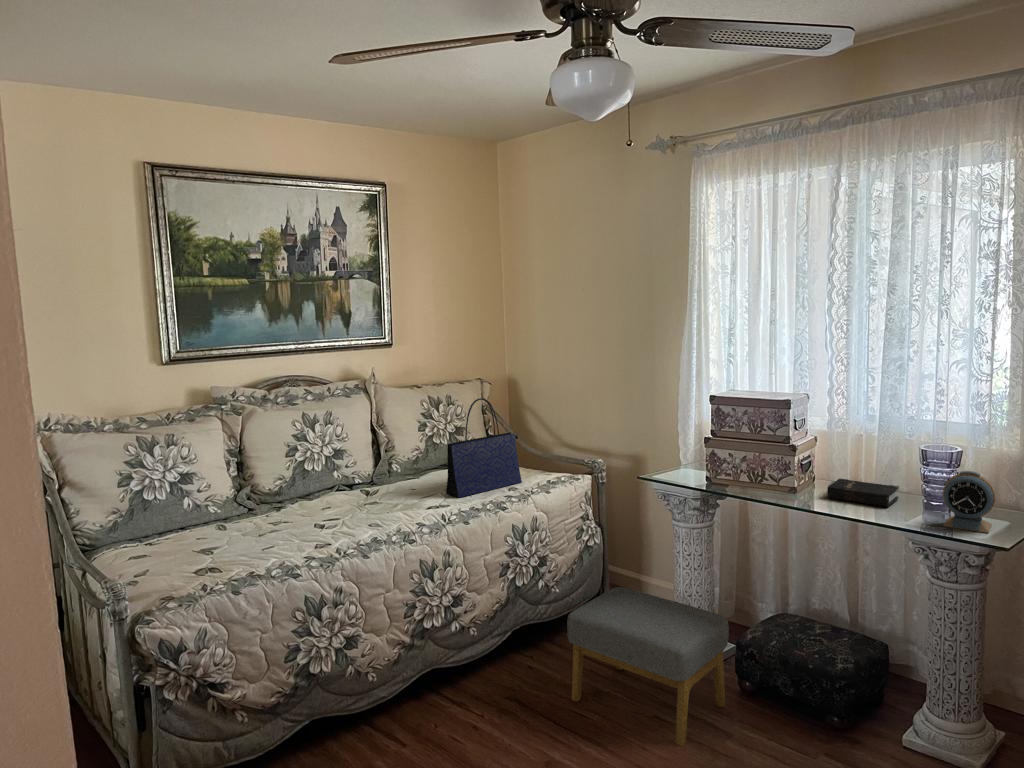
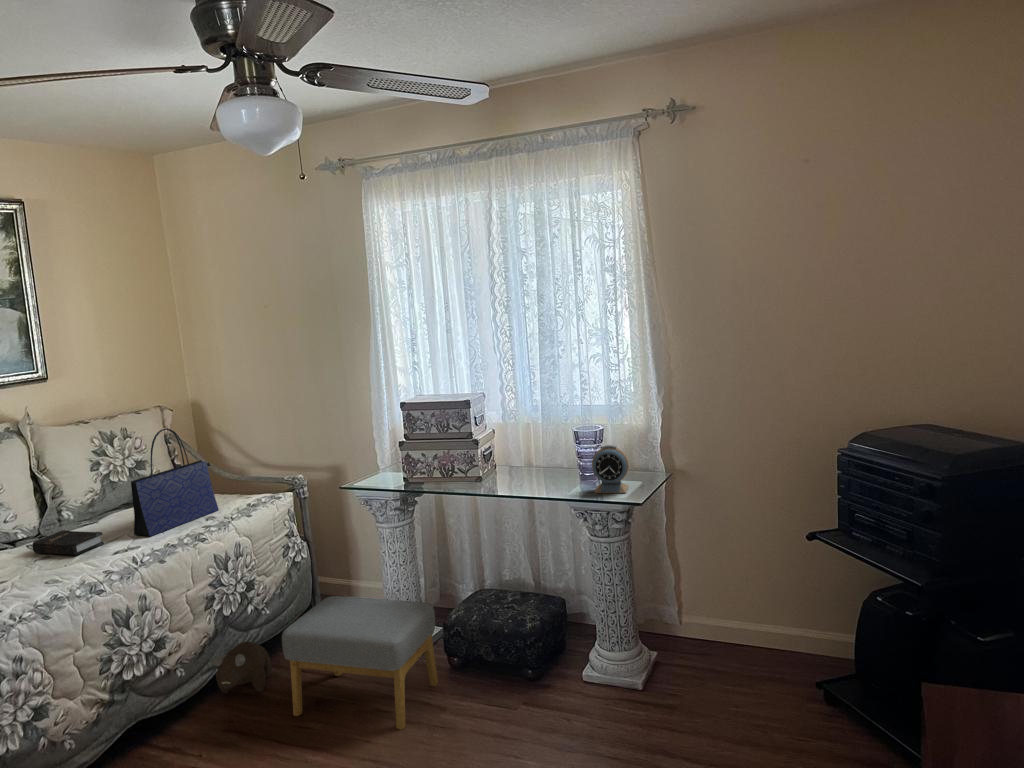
hardback book: present [827,478,899,507] -> present [33,530,104,555]
plush toy: none [501,615,556,668] -> present [212,642,272,693]

